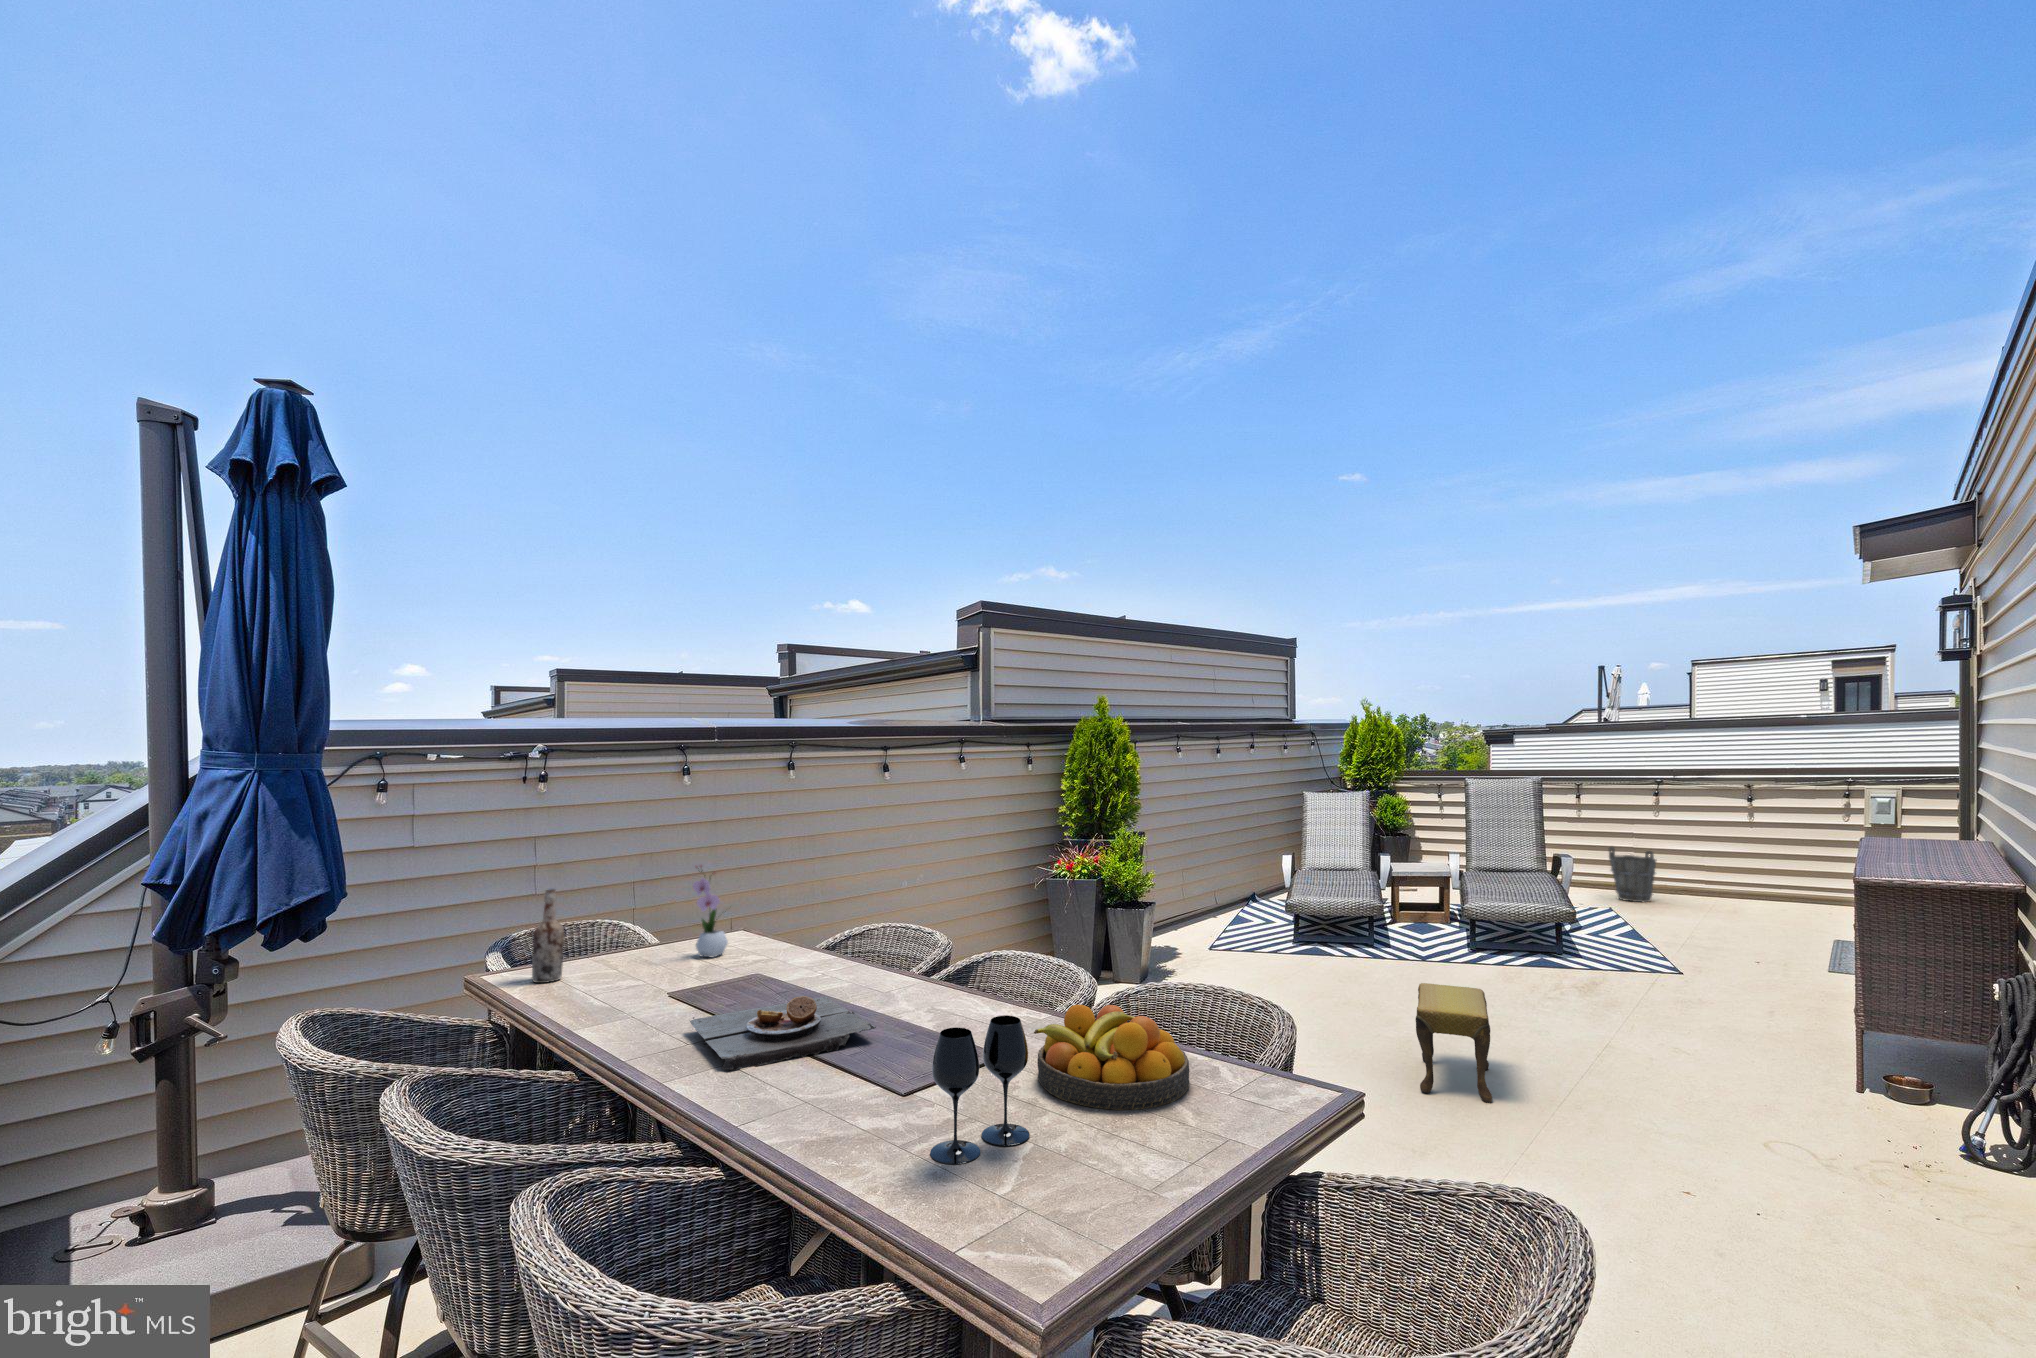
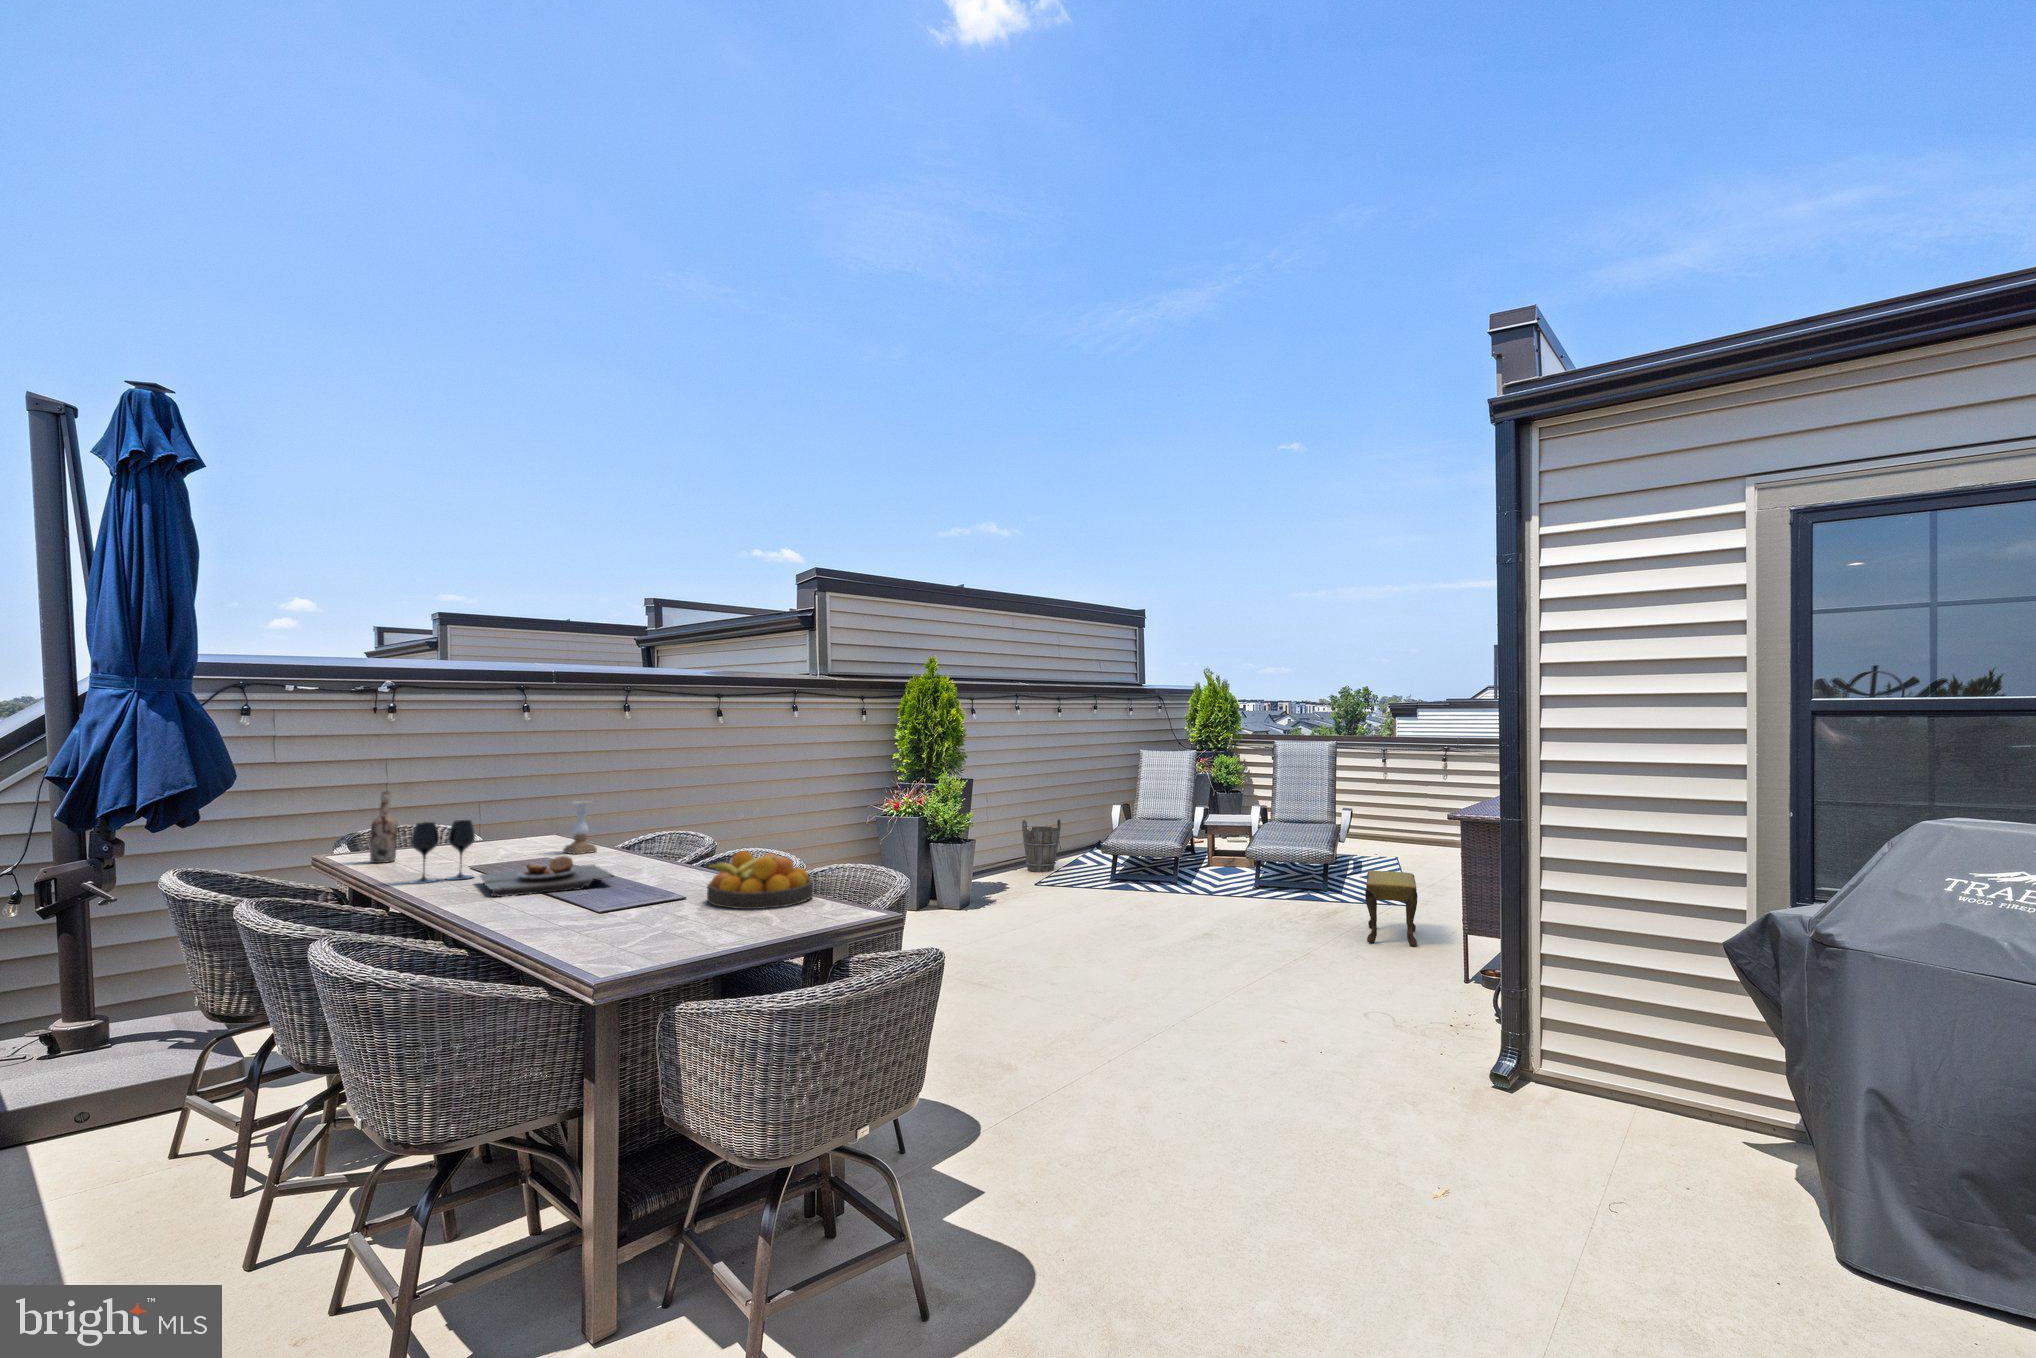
bucket: present [1609,847,1656,902] -> present [1022,819,1061,872]
flower arrangement: present [693,866,728,957] -> none [511,778,547,851]
candle holder: none [757,893,797,964] -> present [563,801,597,854]
footstool: present [1416,983,1492,1103] -> present [1365,871,1417,947]
wine glass: present [930,1016,1030,1164] -> present [410,820,475,884]

